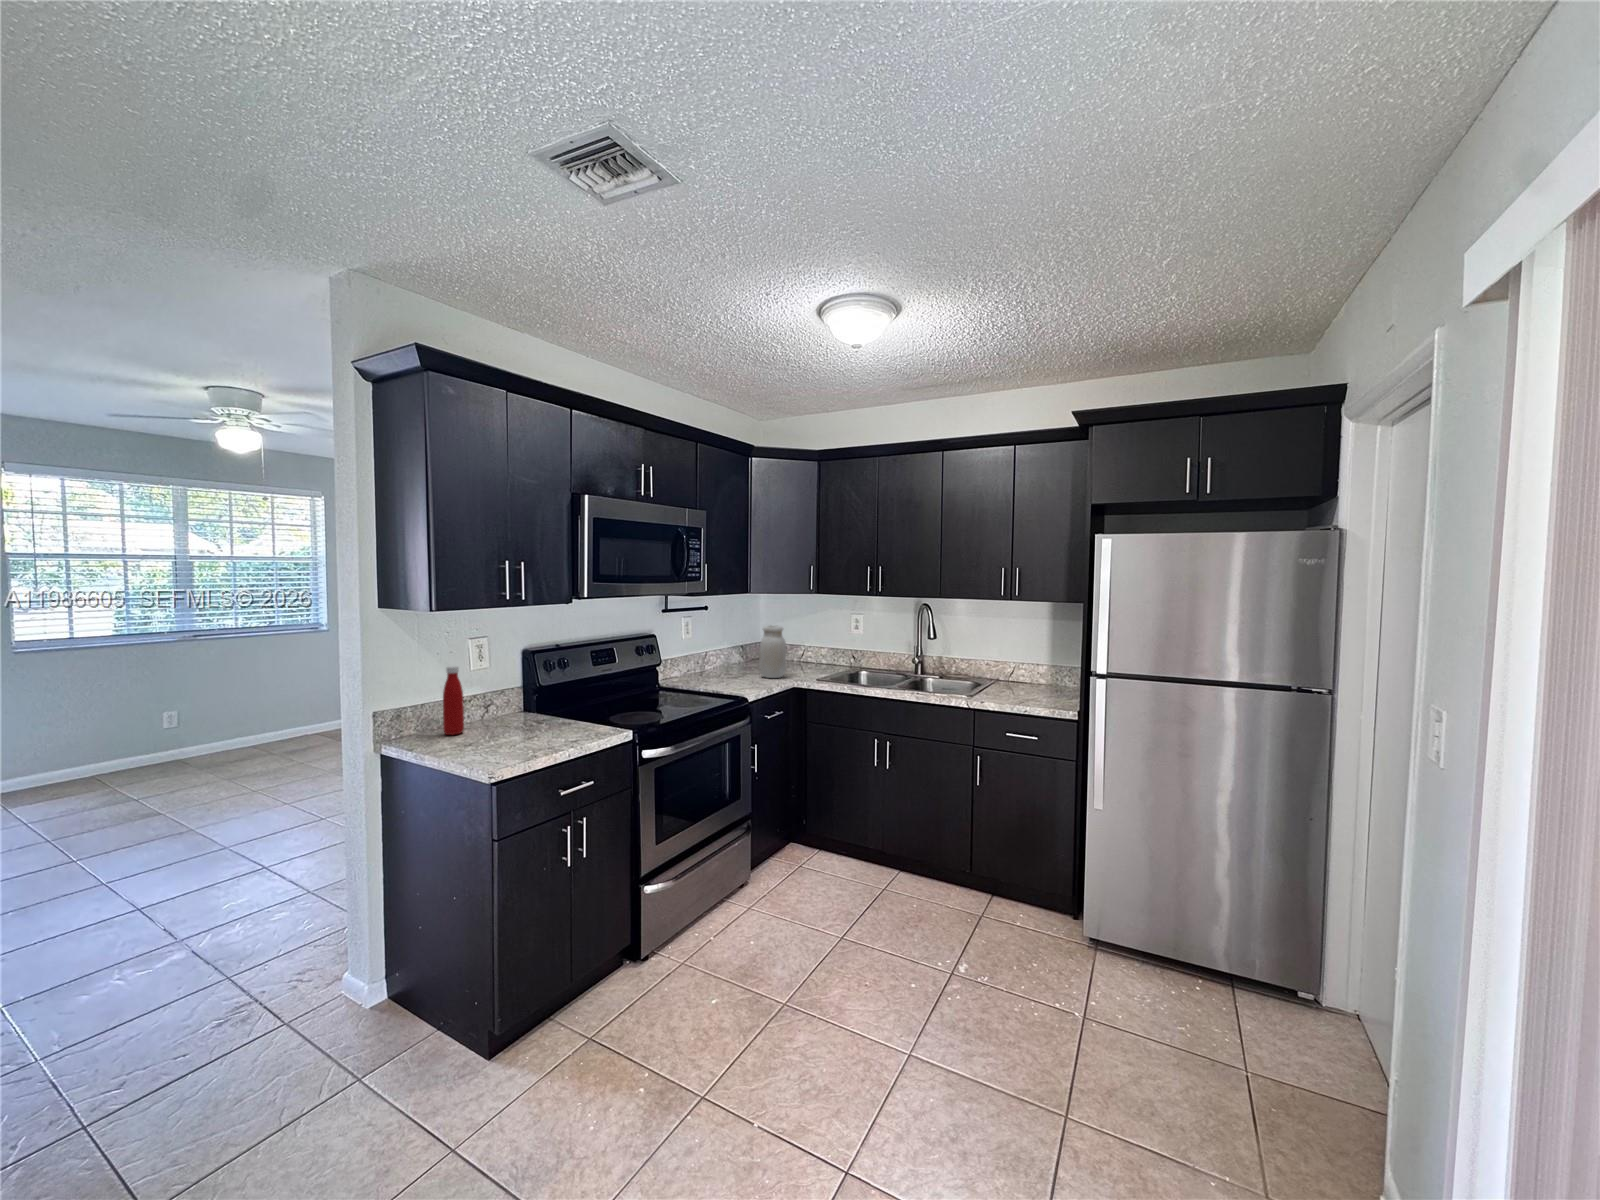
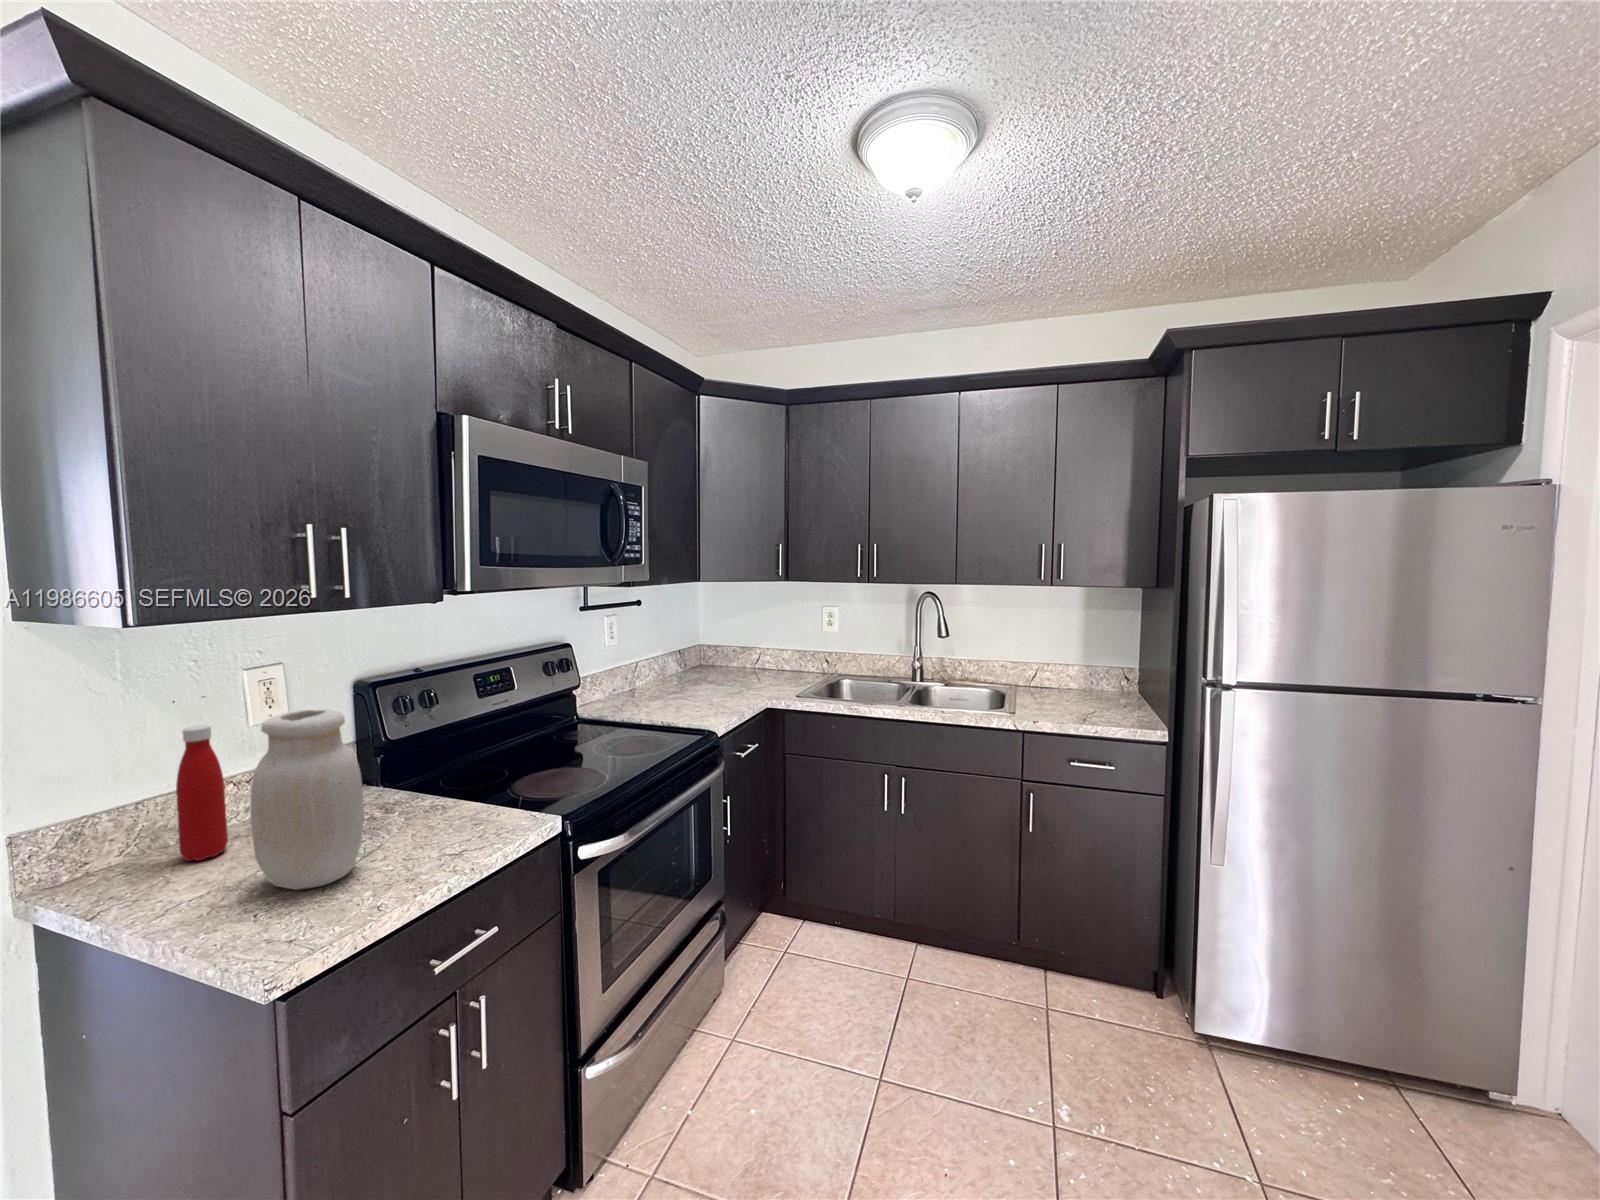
jar: present [759,626,786,678] -> present [250,710,364,890]

